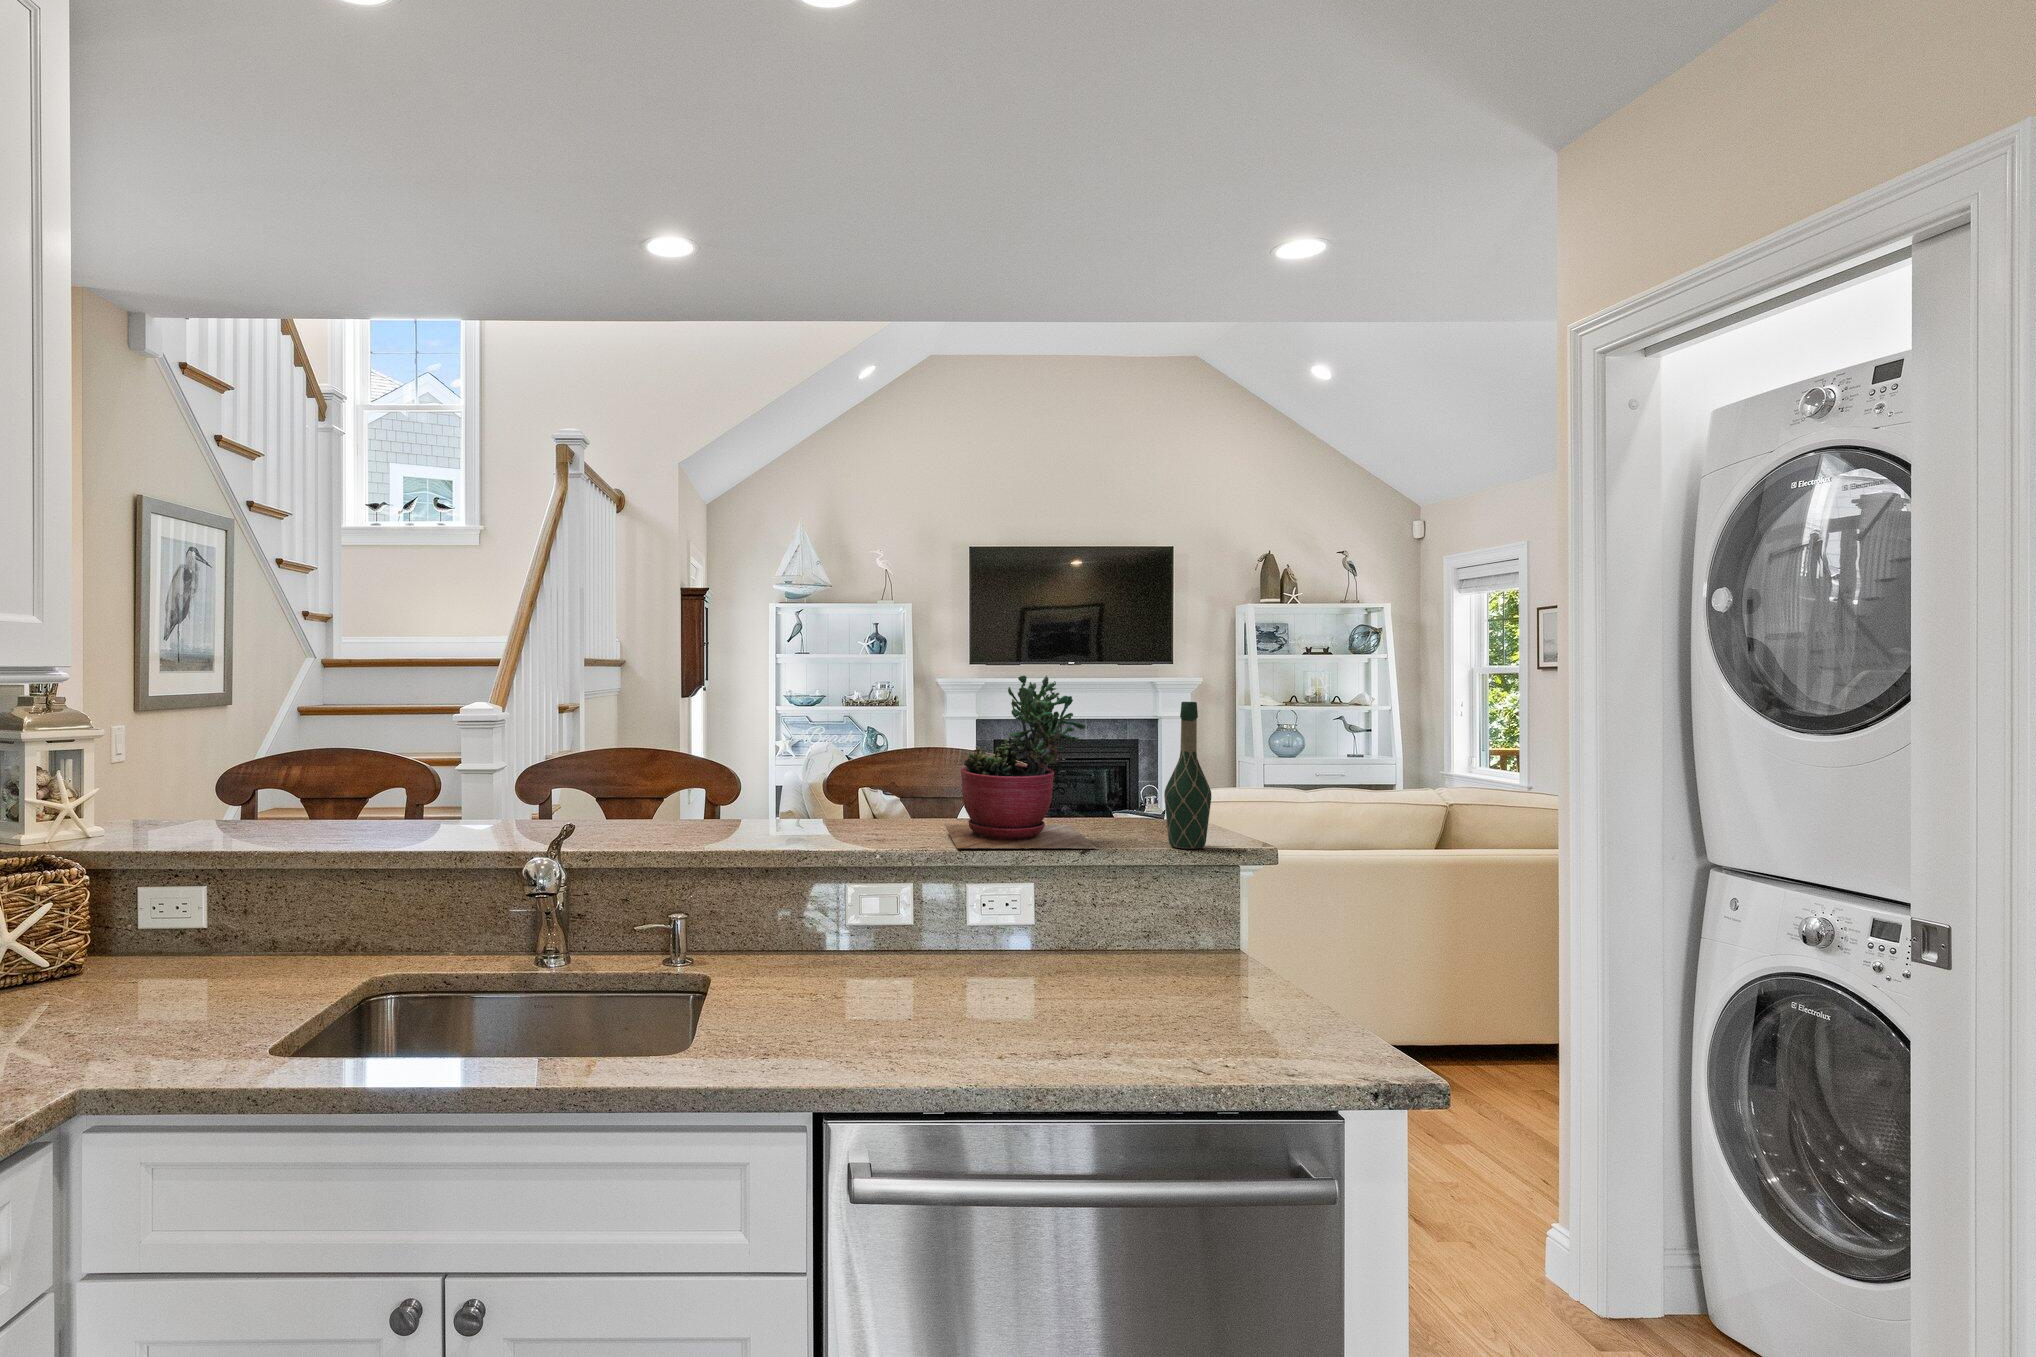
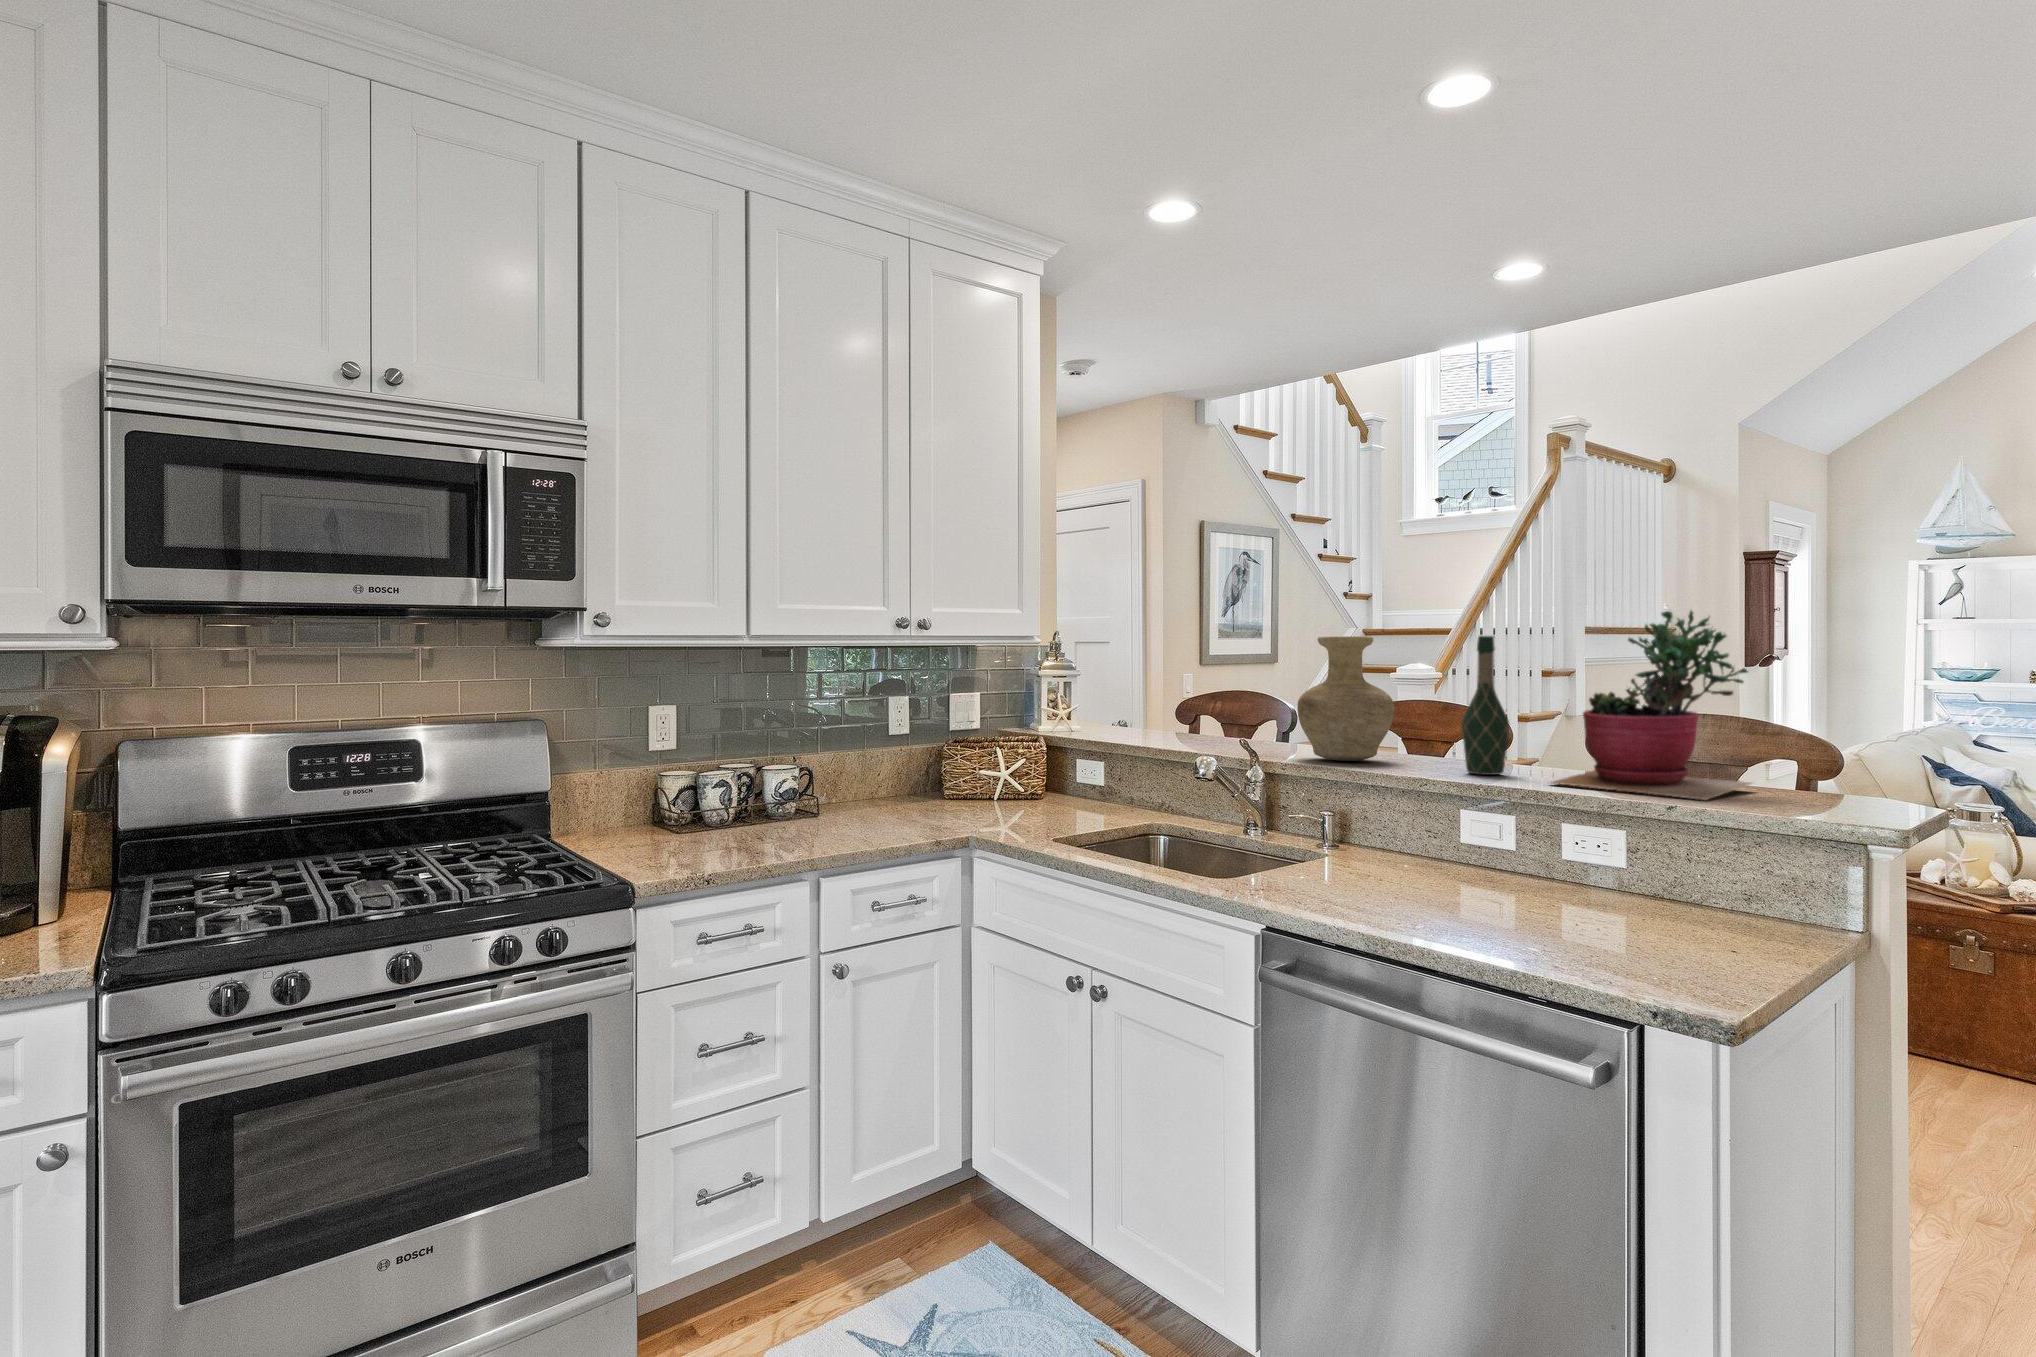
vase: none [625,692,745,847] -> present [1297,636,1394,761]
wine bottle: present [1164,702,1211,849] -> present [1462,636,1509,775]

